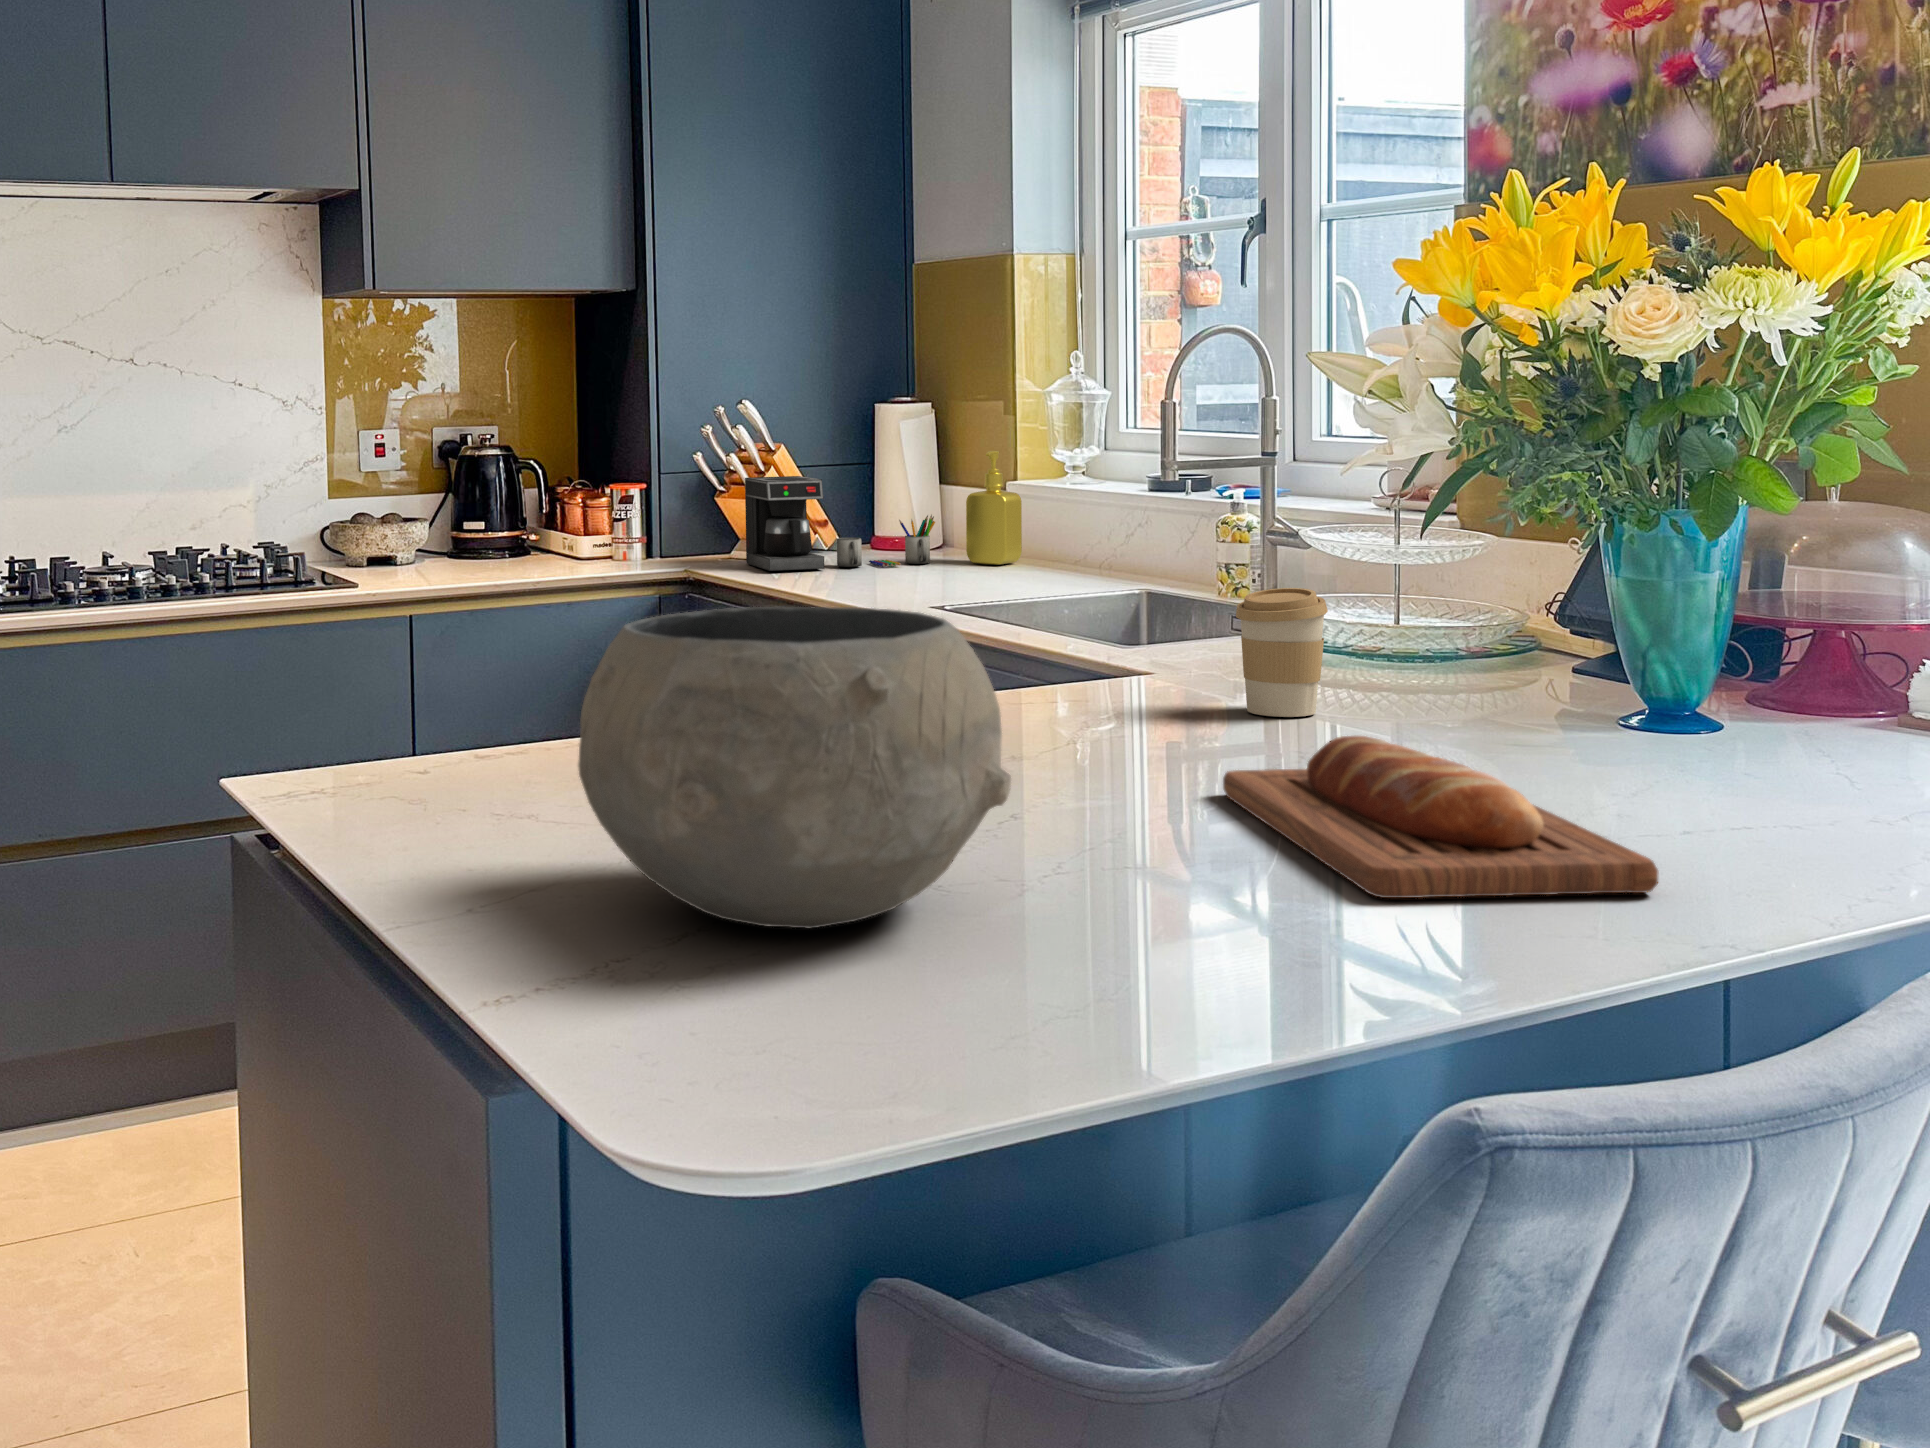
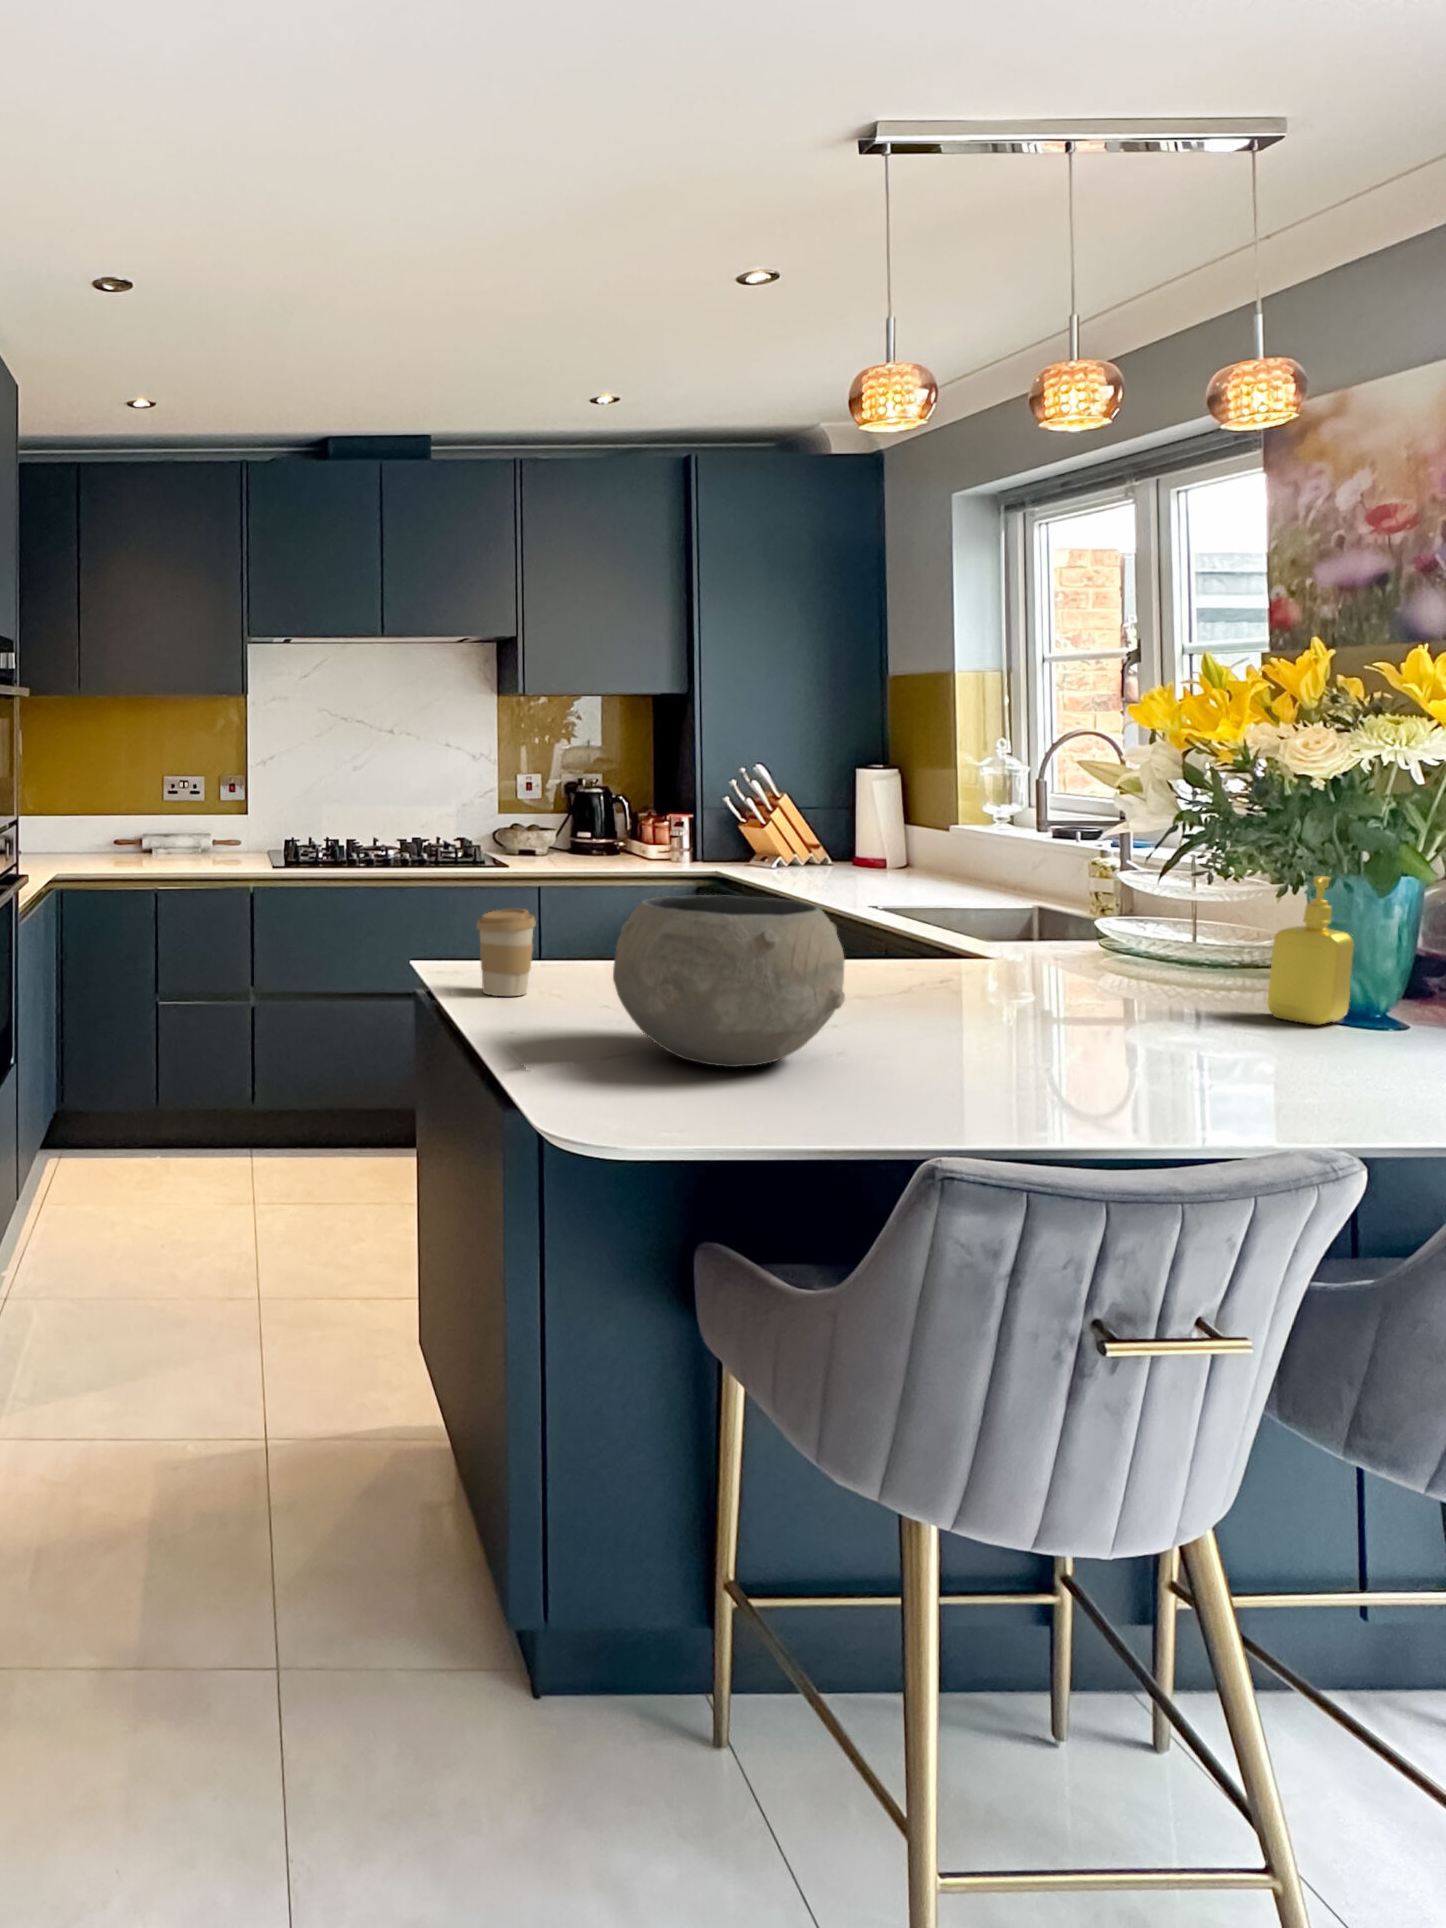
soap dispenser: present [966,451,1022,565] -> present [1267,876,1354,1025]
coffee maker: present [745,476,935,571] -> none [762,813,892,877]
coffee cup: present [1236,588,1328,717] -> present [477,909,536,996]
bread loaf: present [1223,736,1658,898] -> none [1000,992,1226,1086]

